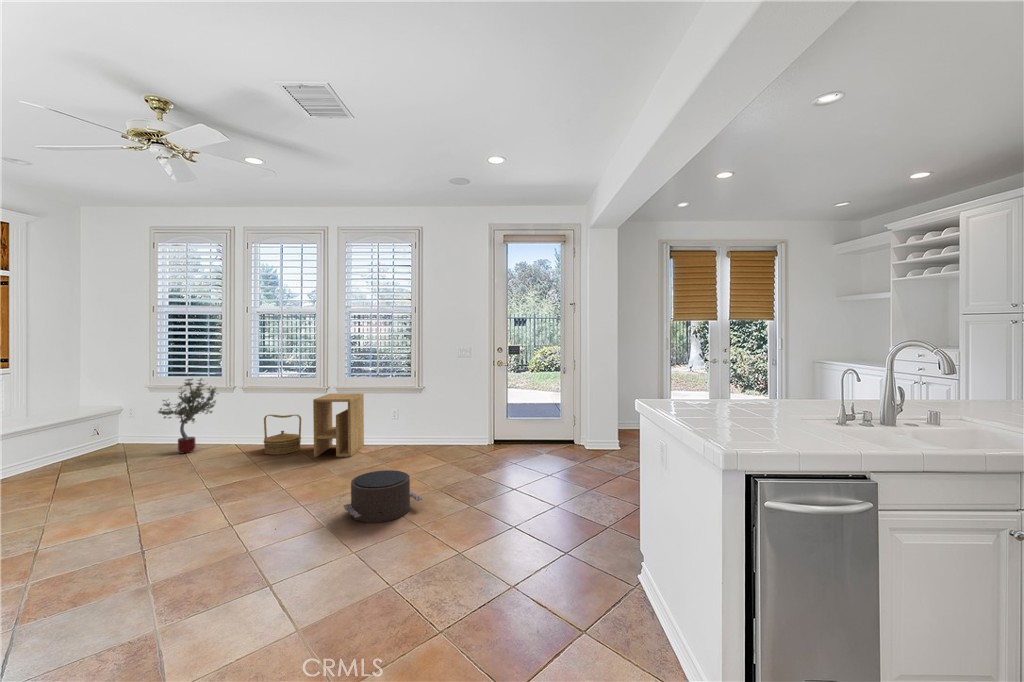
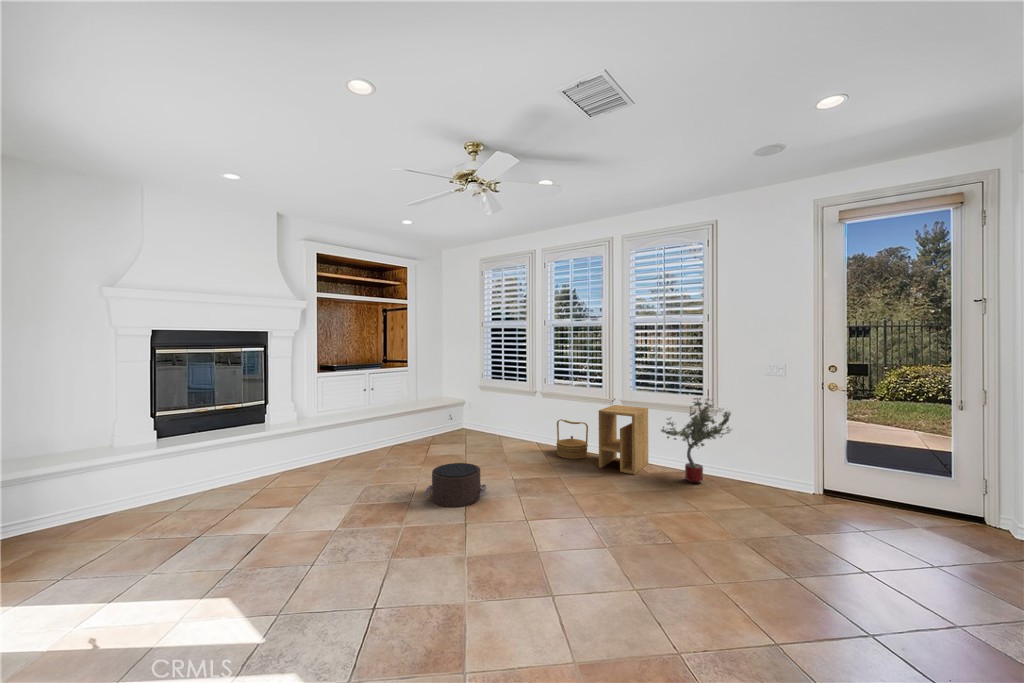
potted tree: present [158,378,218,453] -> present [661,398,731,483]
pouf: present [344,470,423,523] -> present [424,463,486,507]

